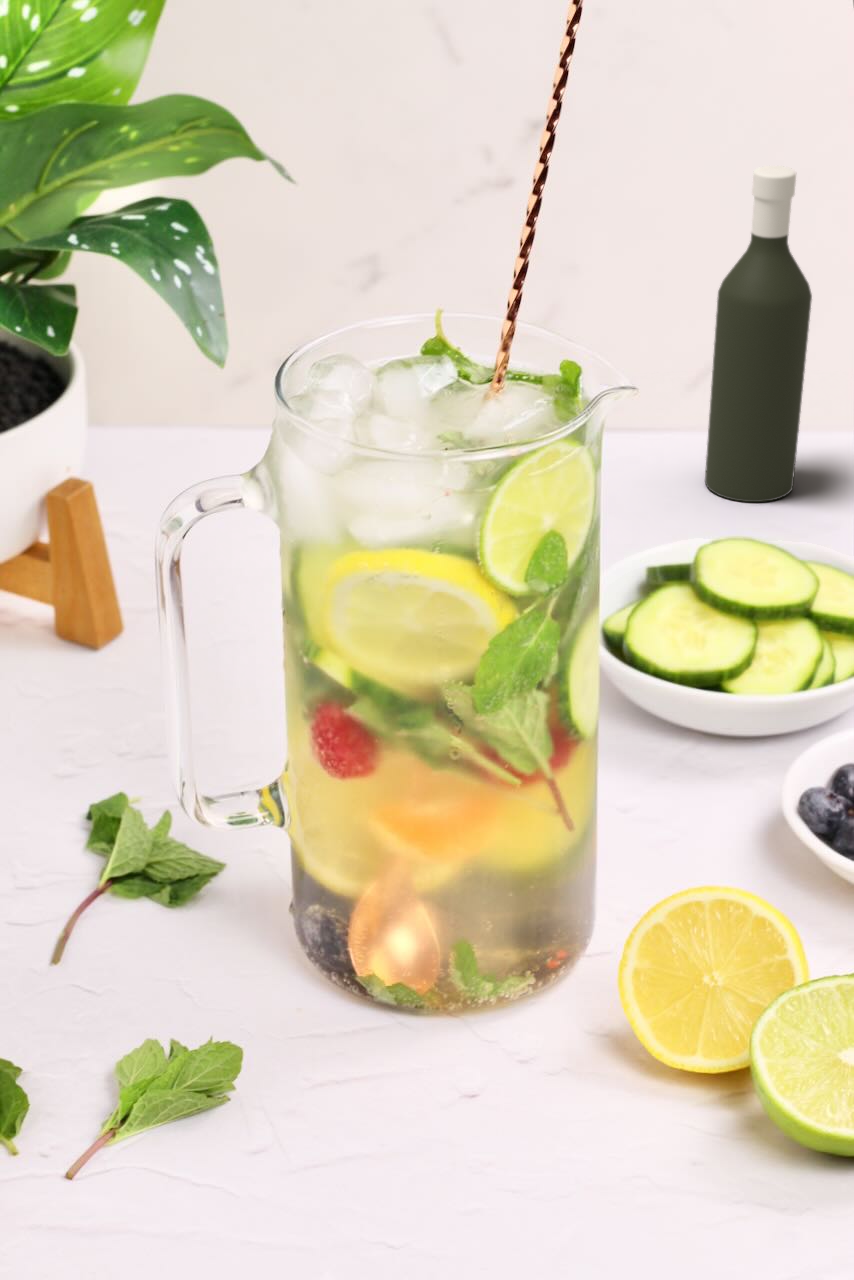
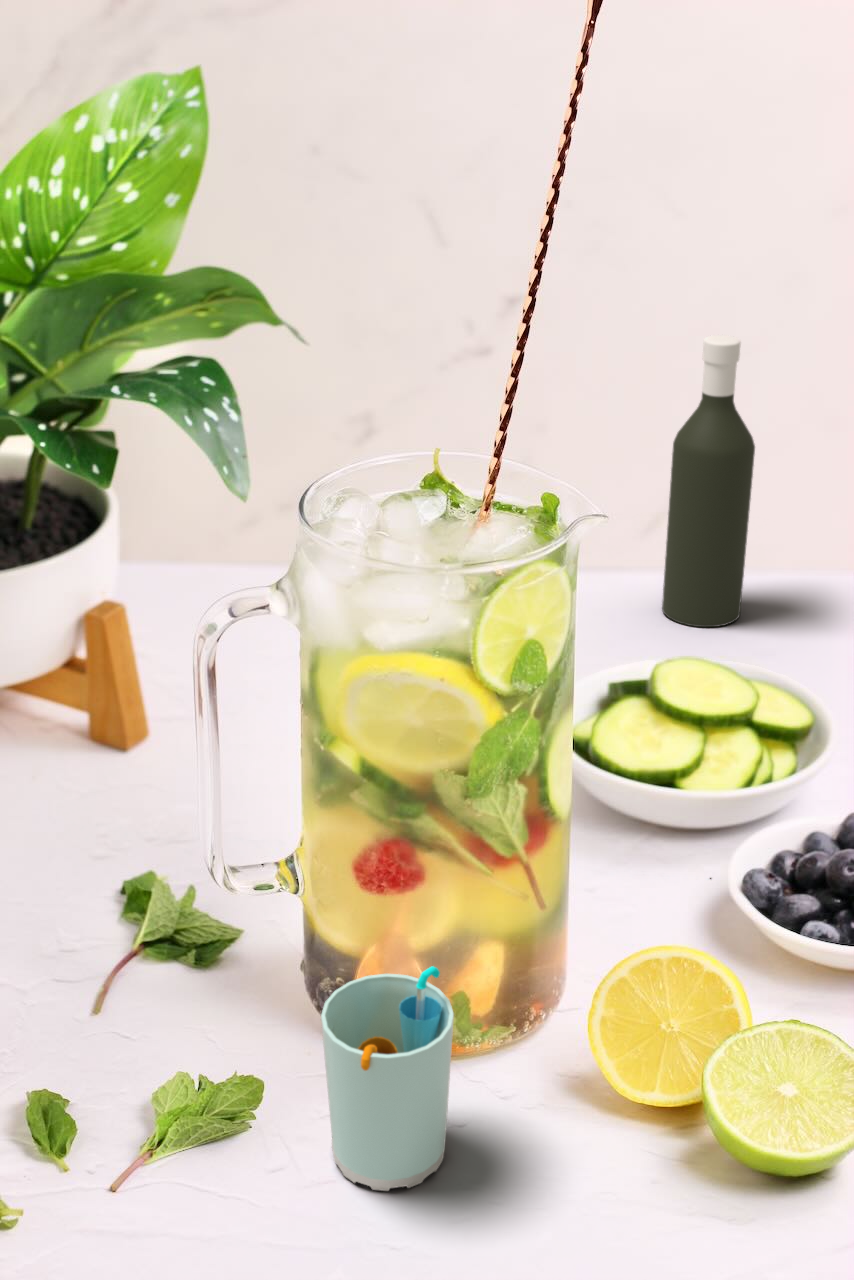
cup: none [305,921,460,1177] -> present [321,966,454,1191]

